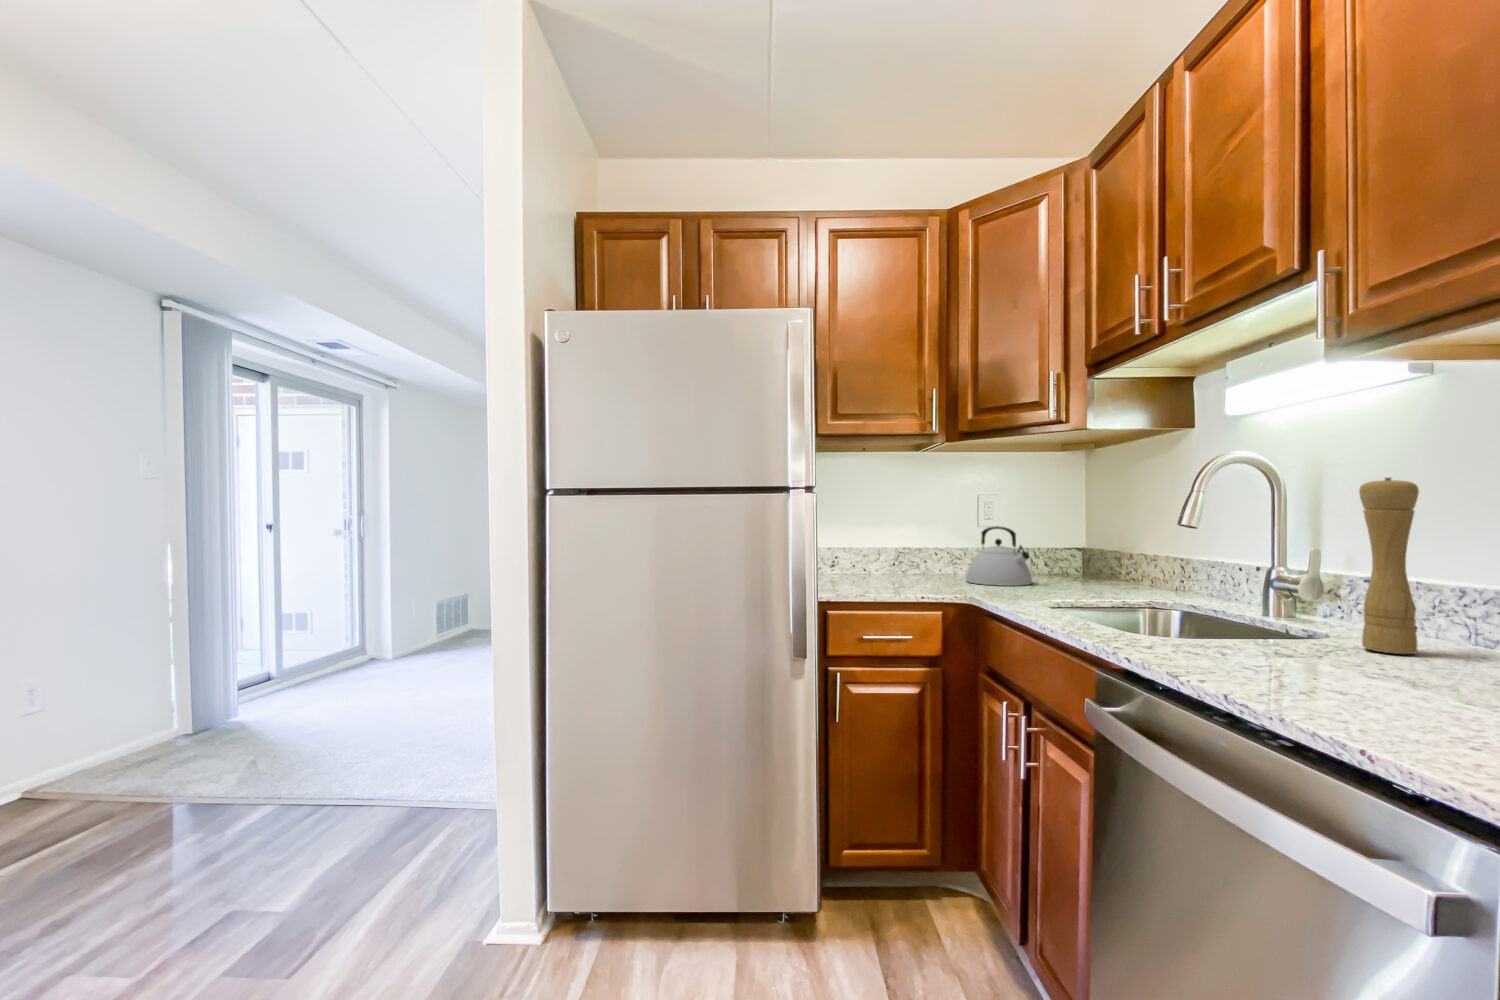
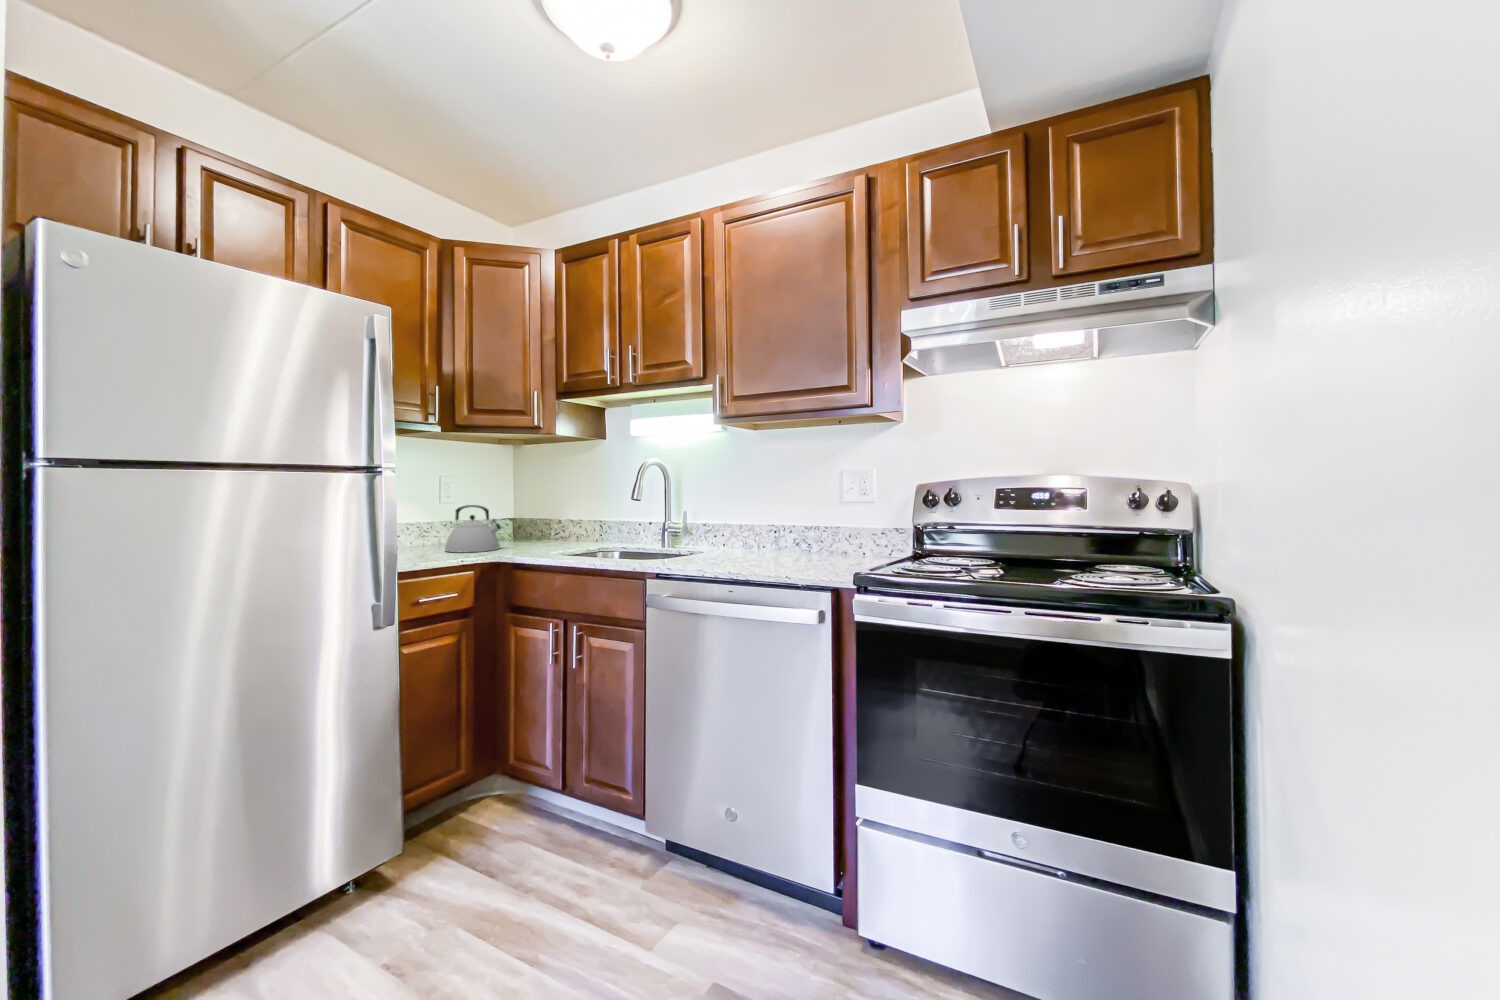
pepper mill: present [1359,478,1419,654] -> none [723,476,743,557]

